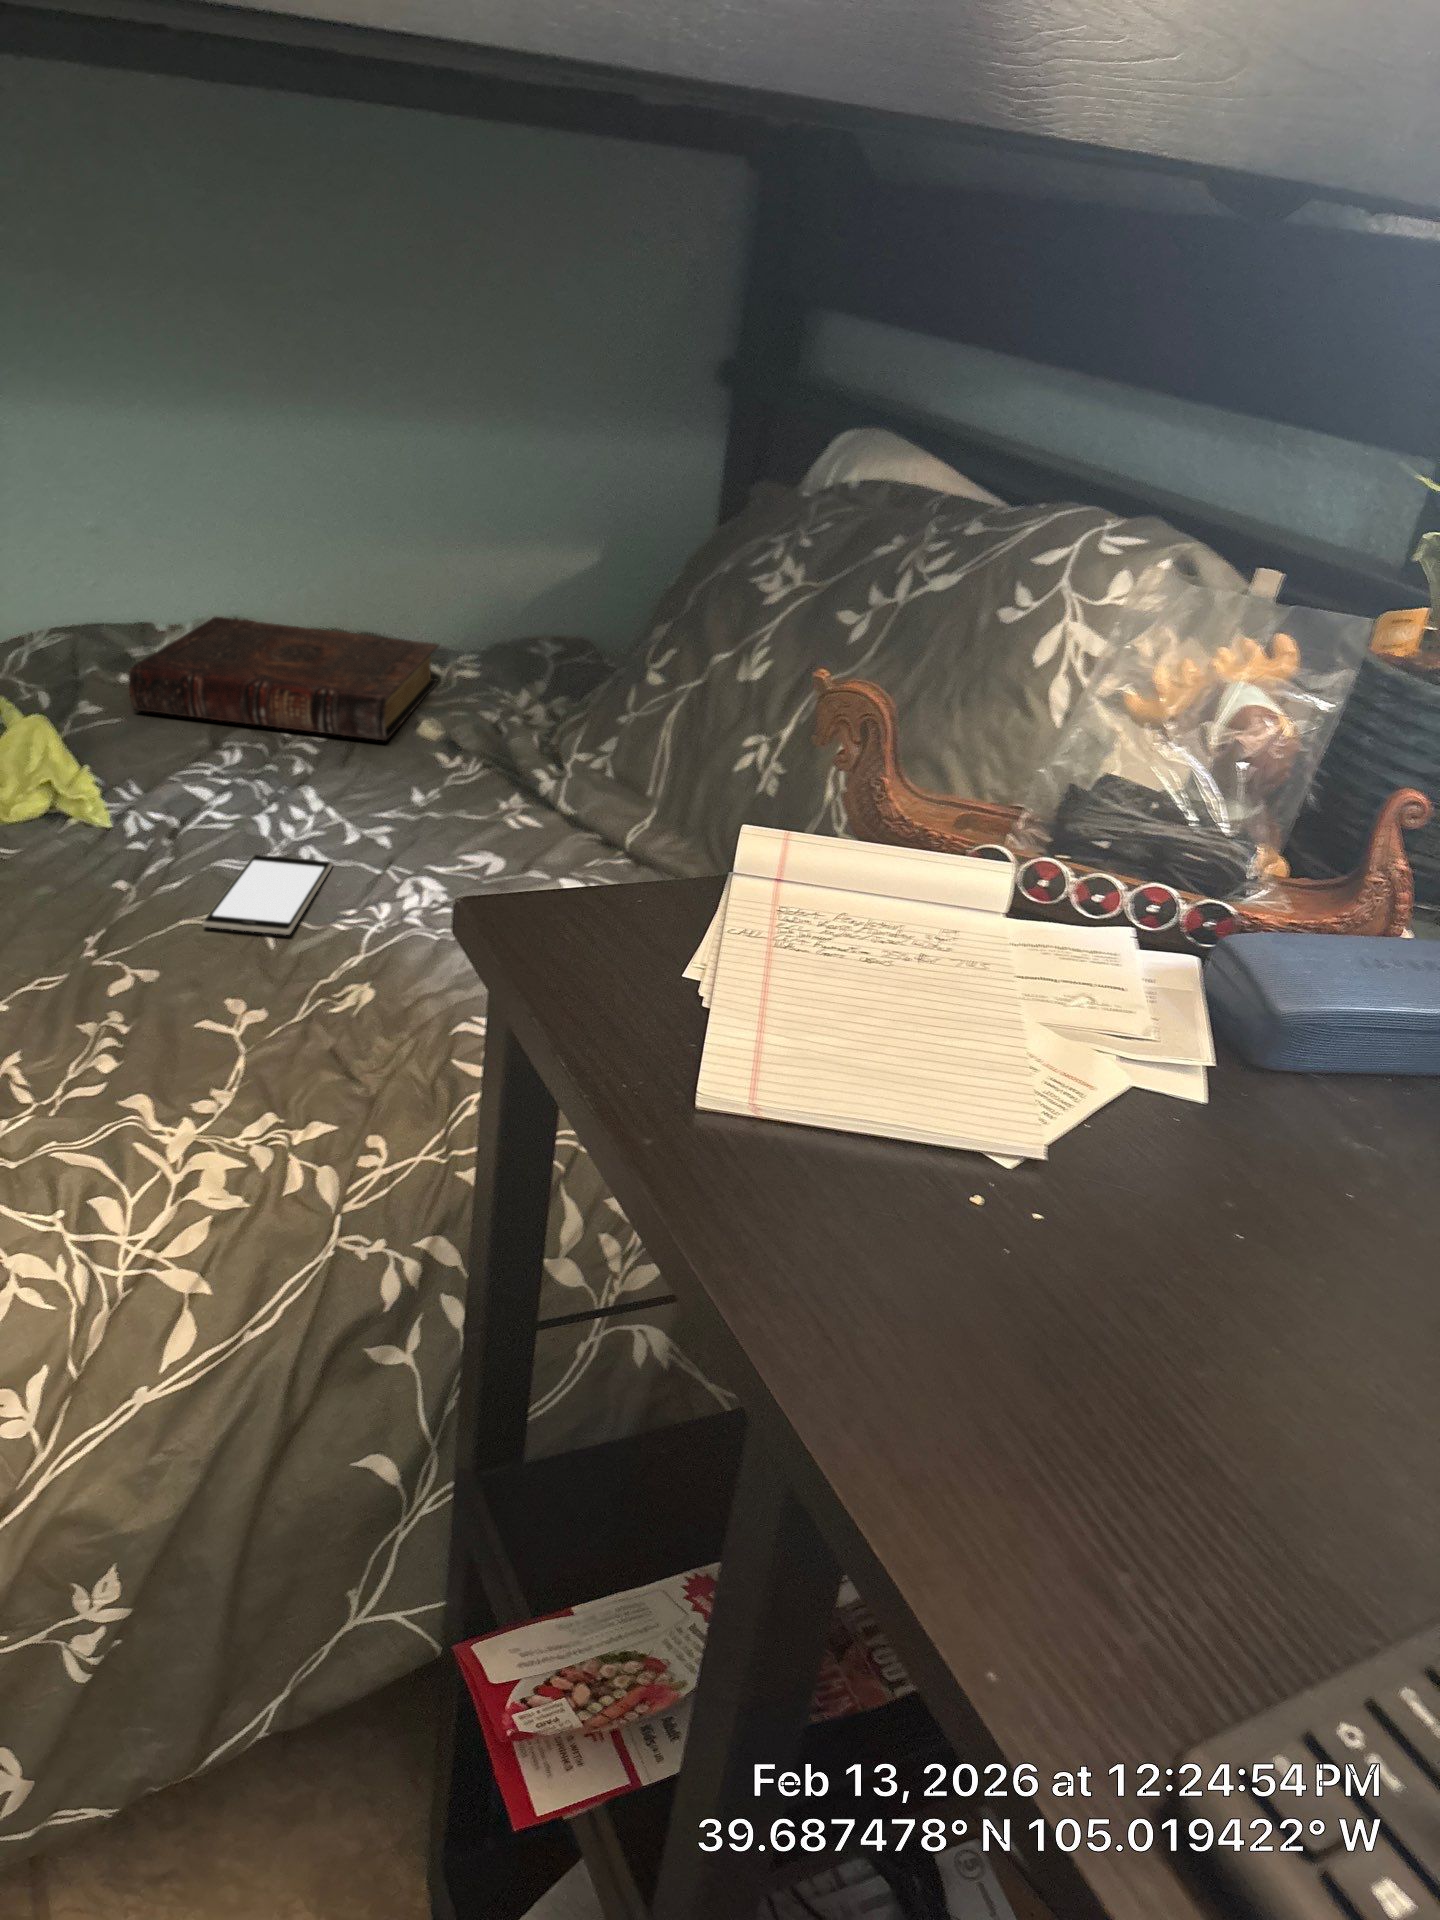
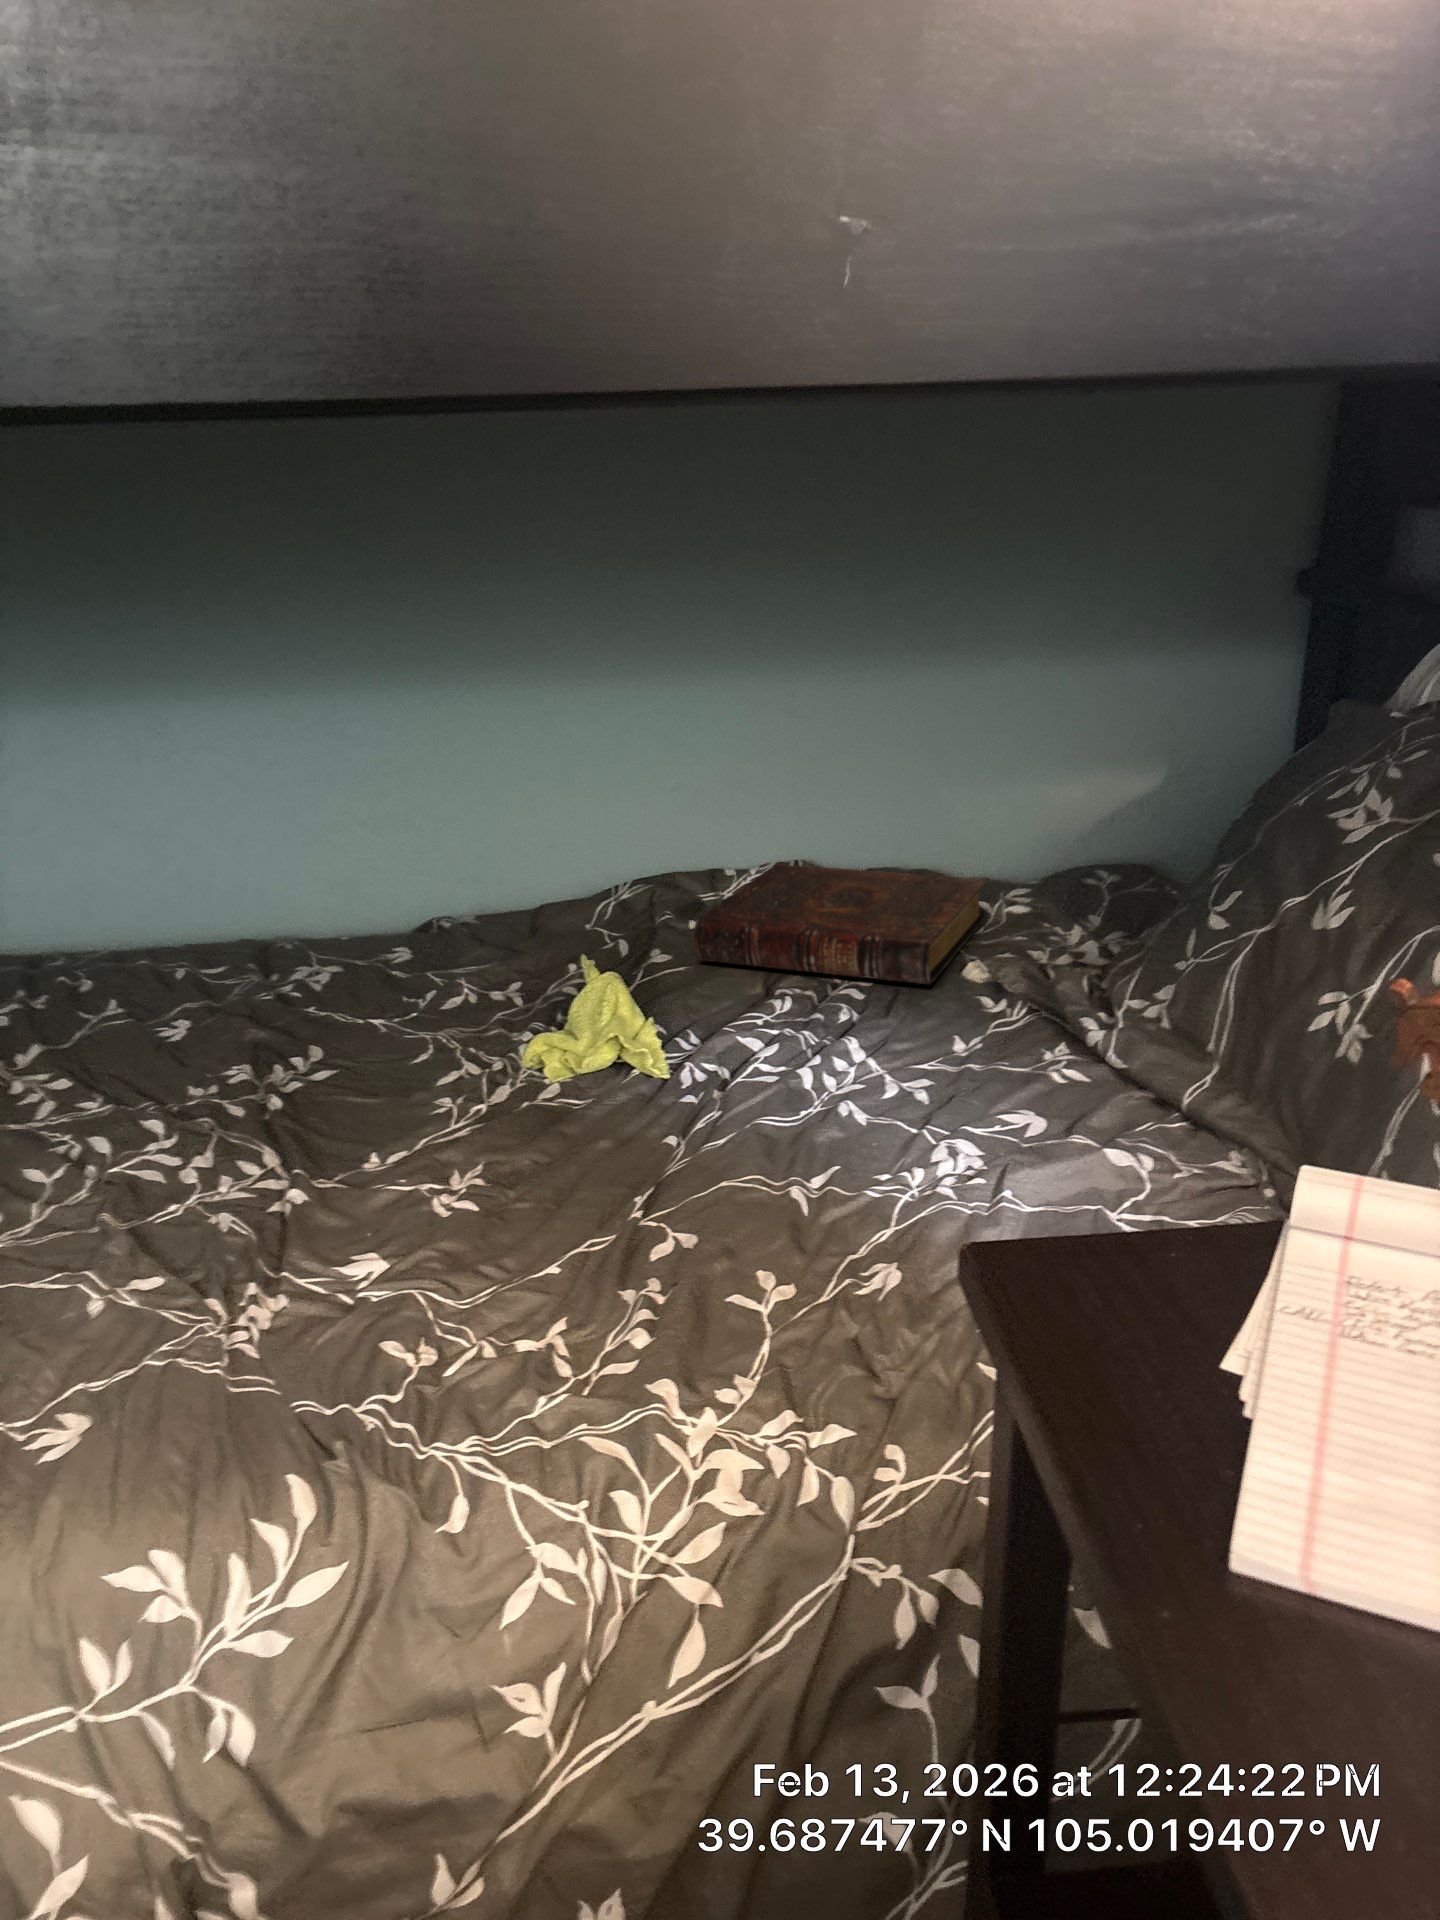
smartphone: present [202,855,333,935] -> none [740,1112,870,1202]

